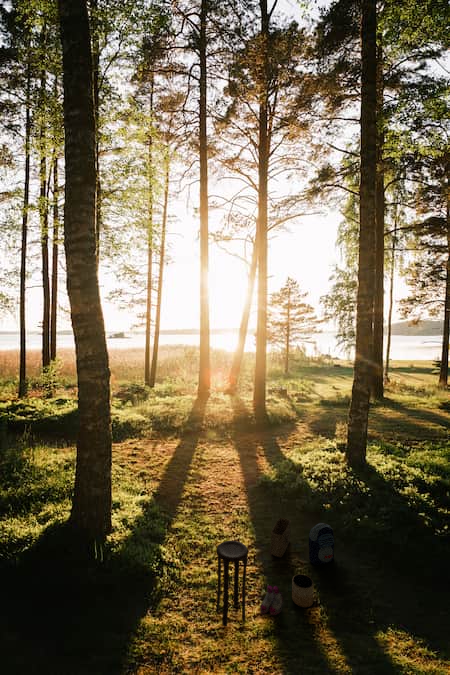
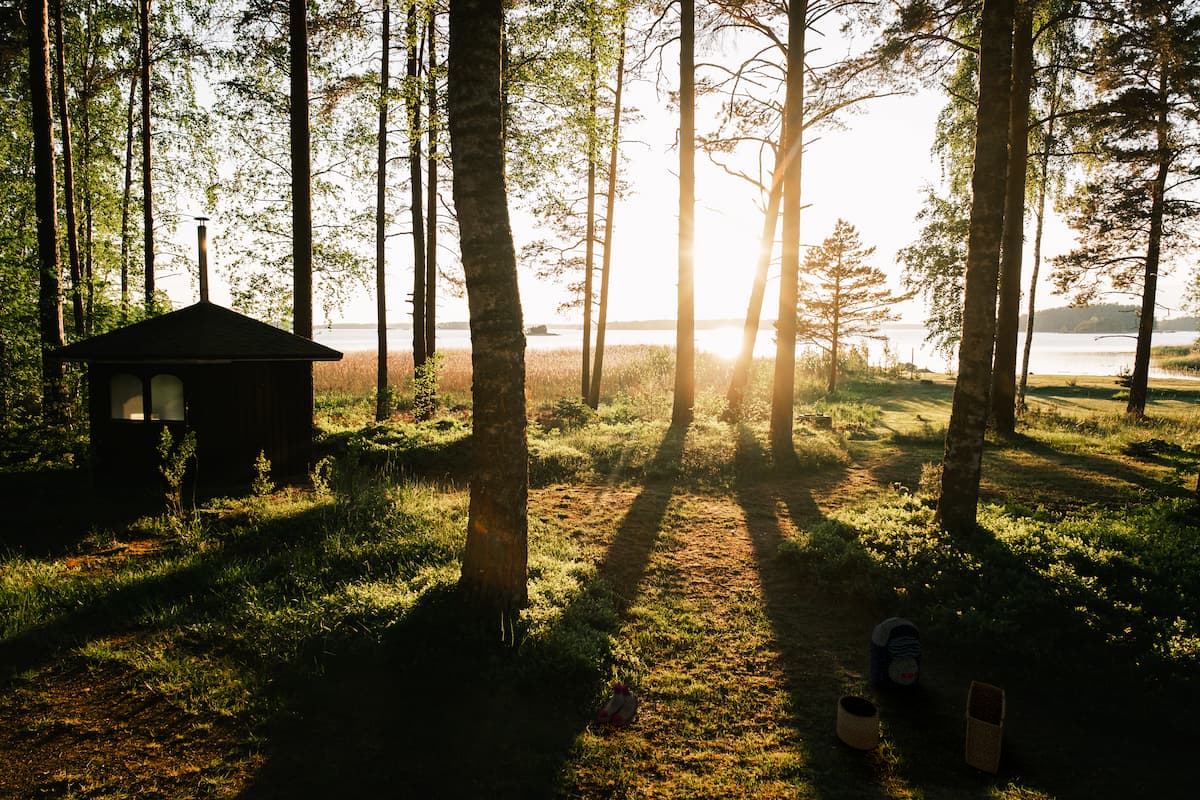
basket: present [271,518,291,557] -> present [962,681,1007,774]
stool: present [216,540,248,627] -> none [699,625,757,760]
boots: present [260,586,283,615] -> present [598,683,639,726]

